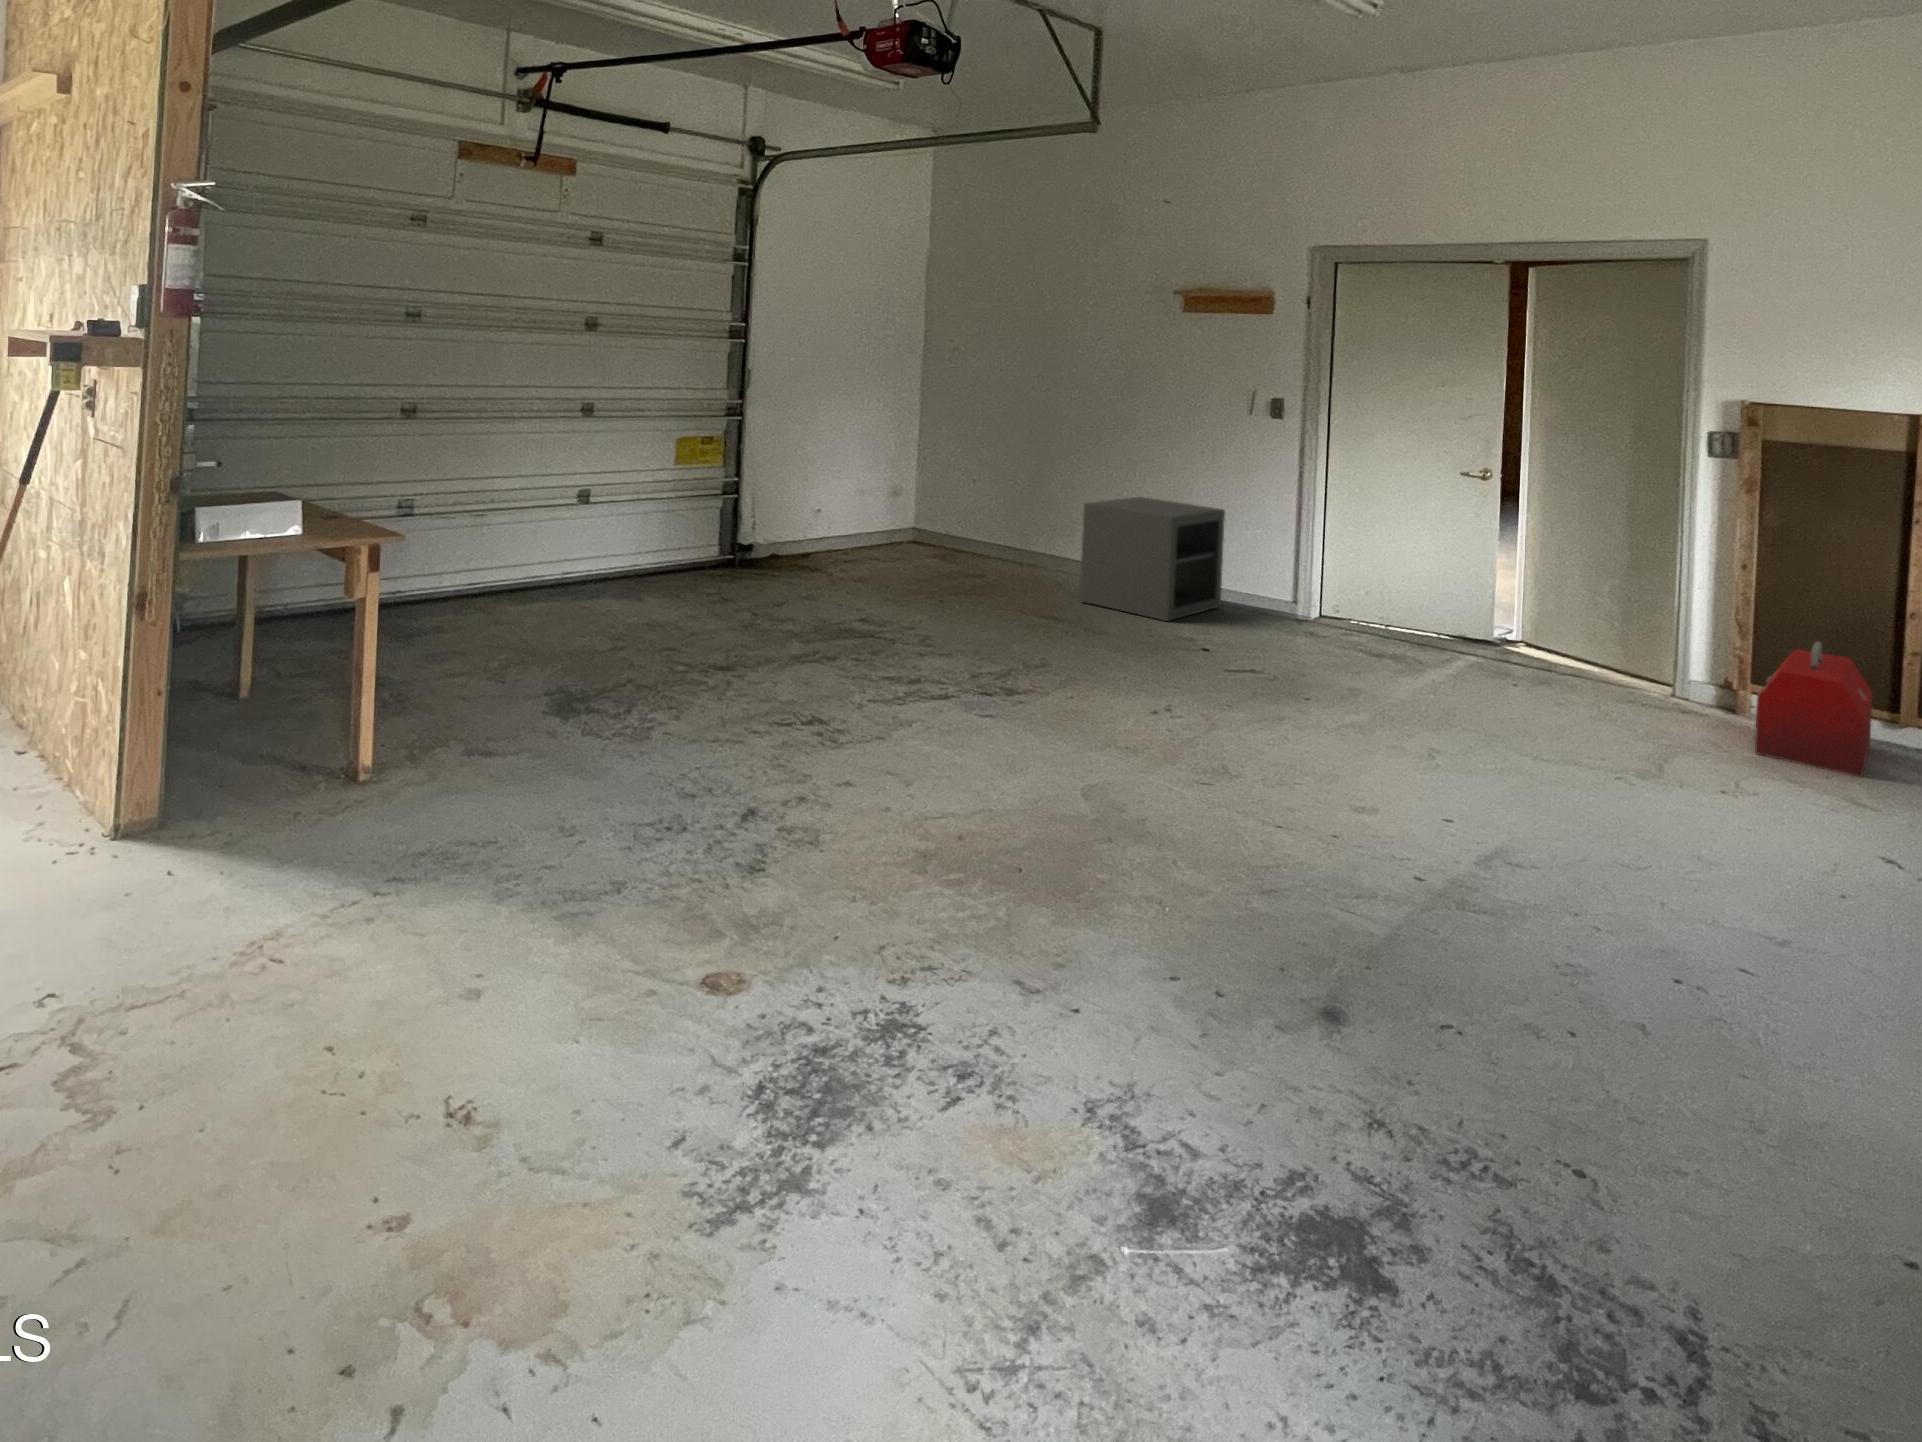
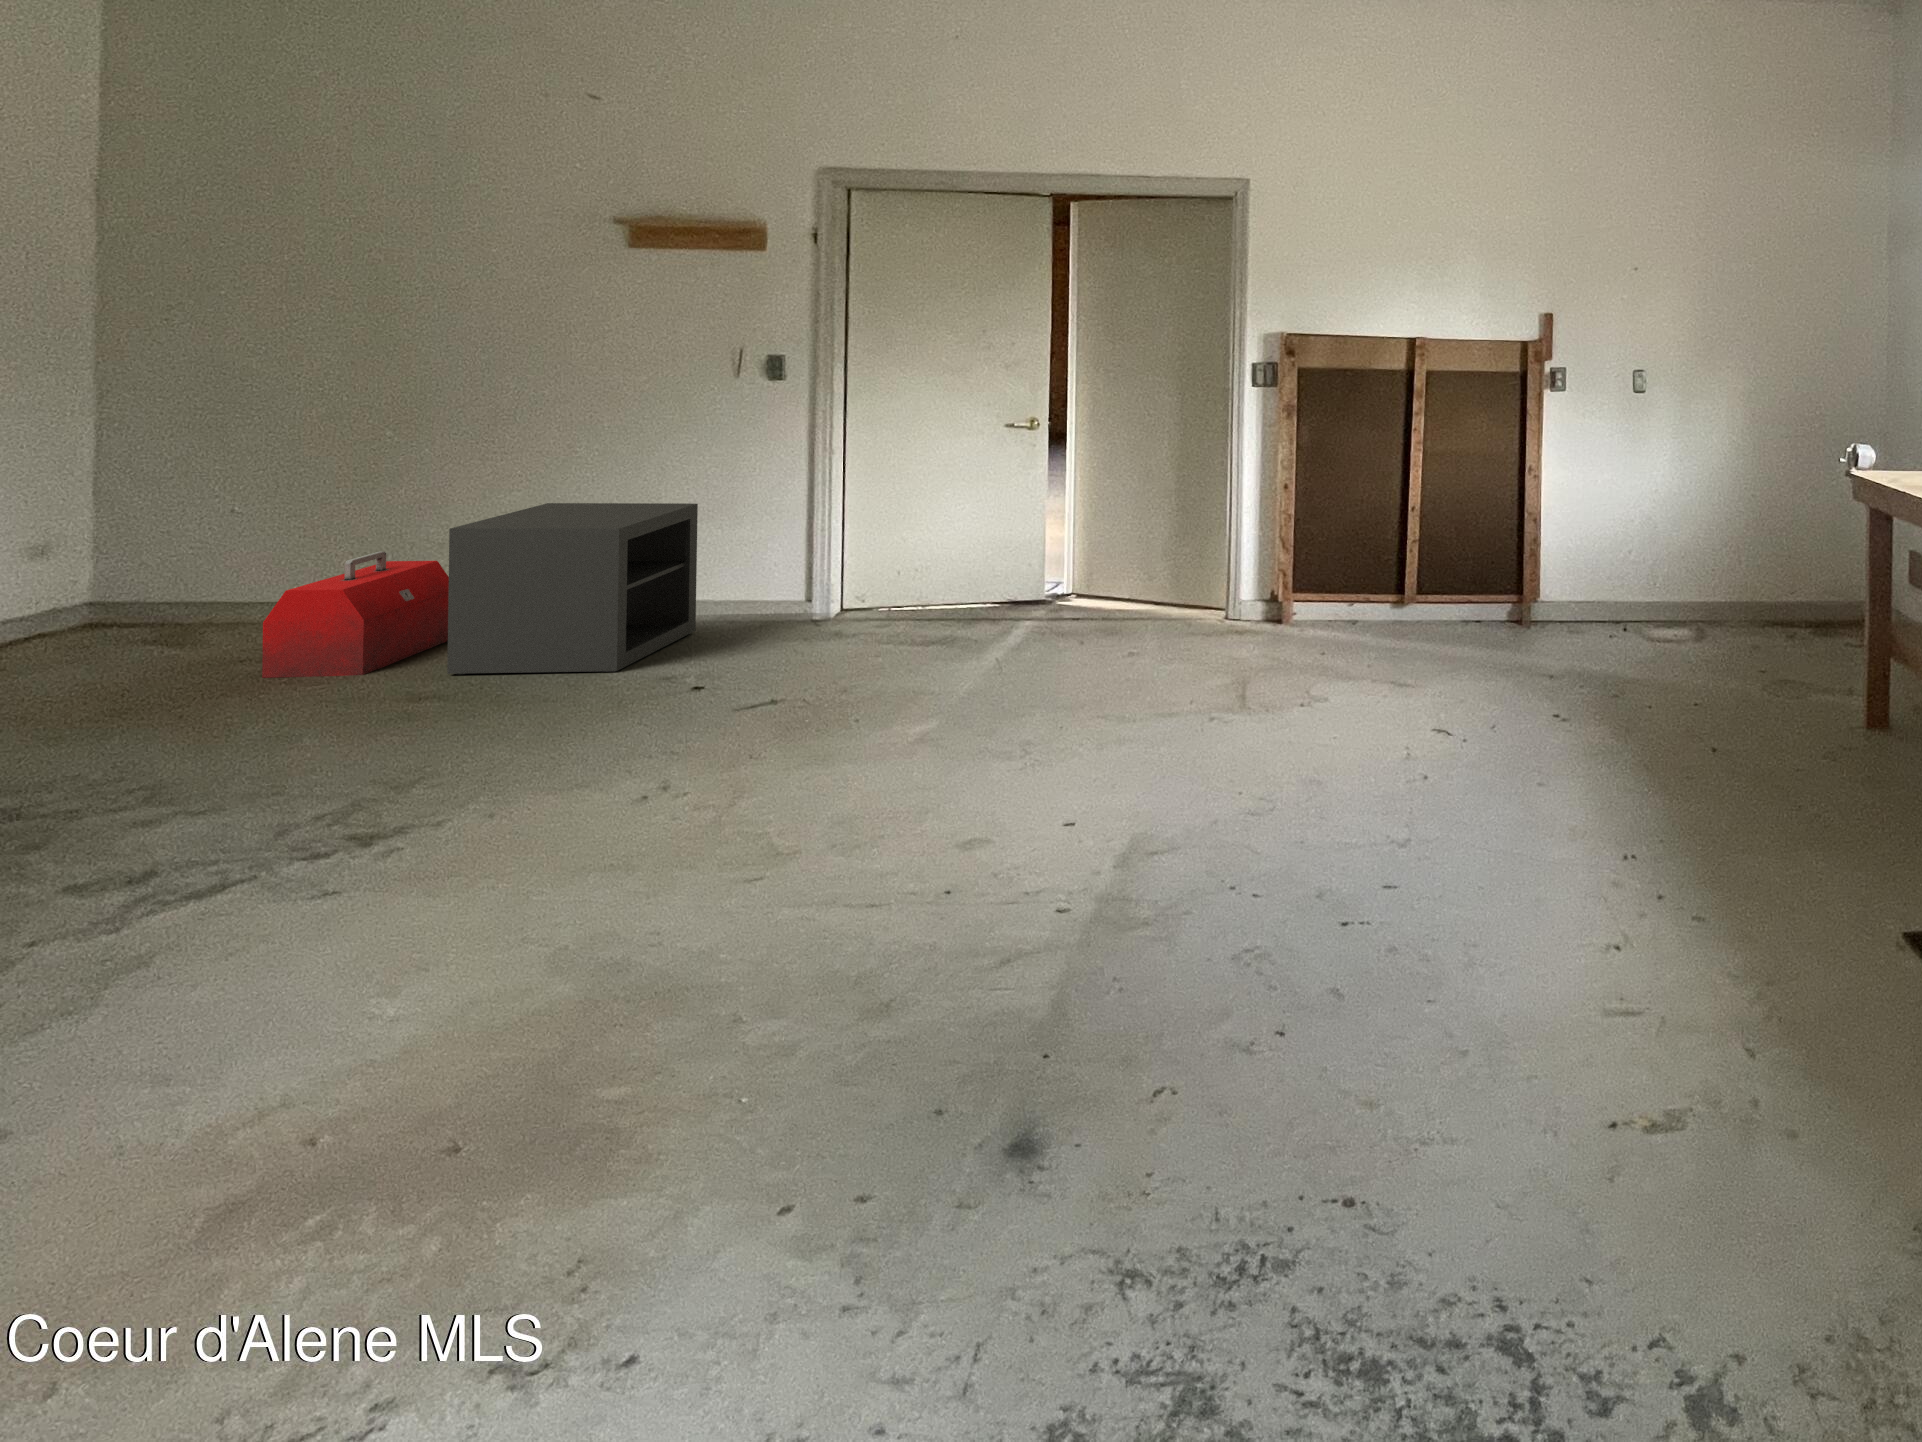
toolbox: present [1755,642,1872,777] -> present [262,552,449,678]

